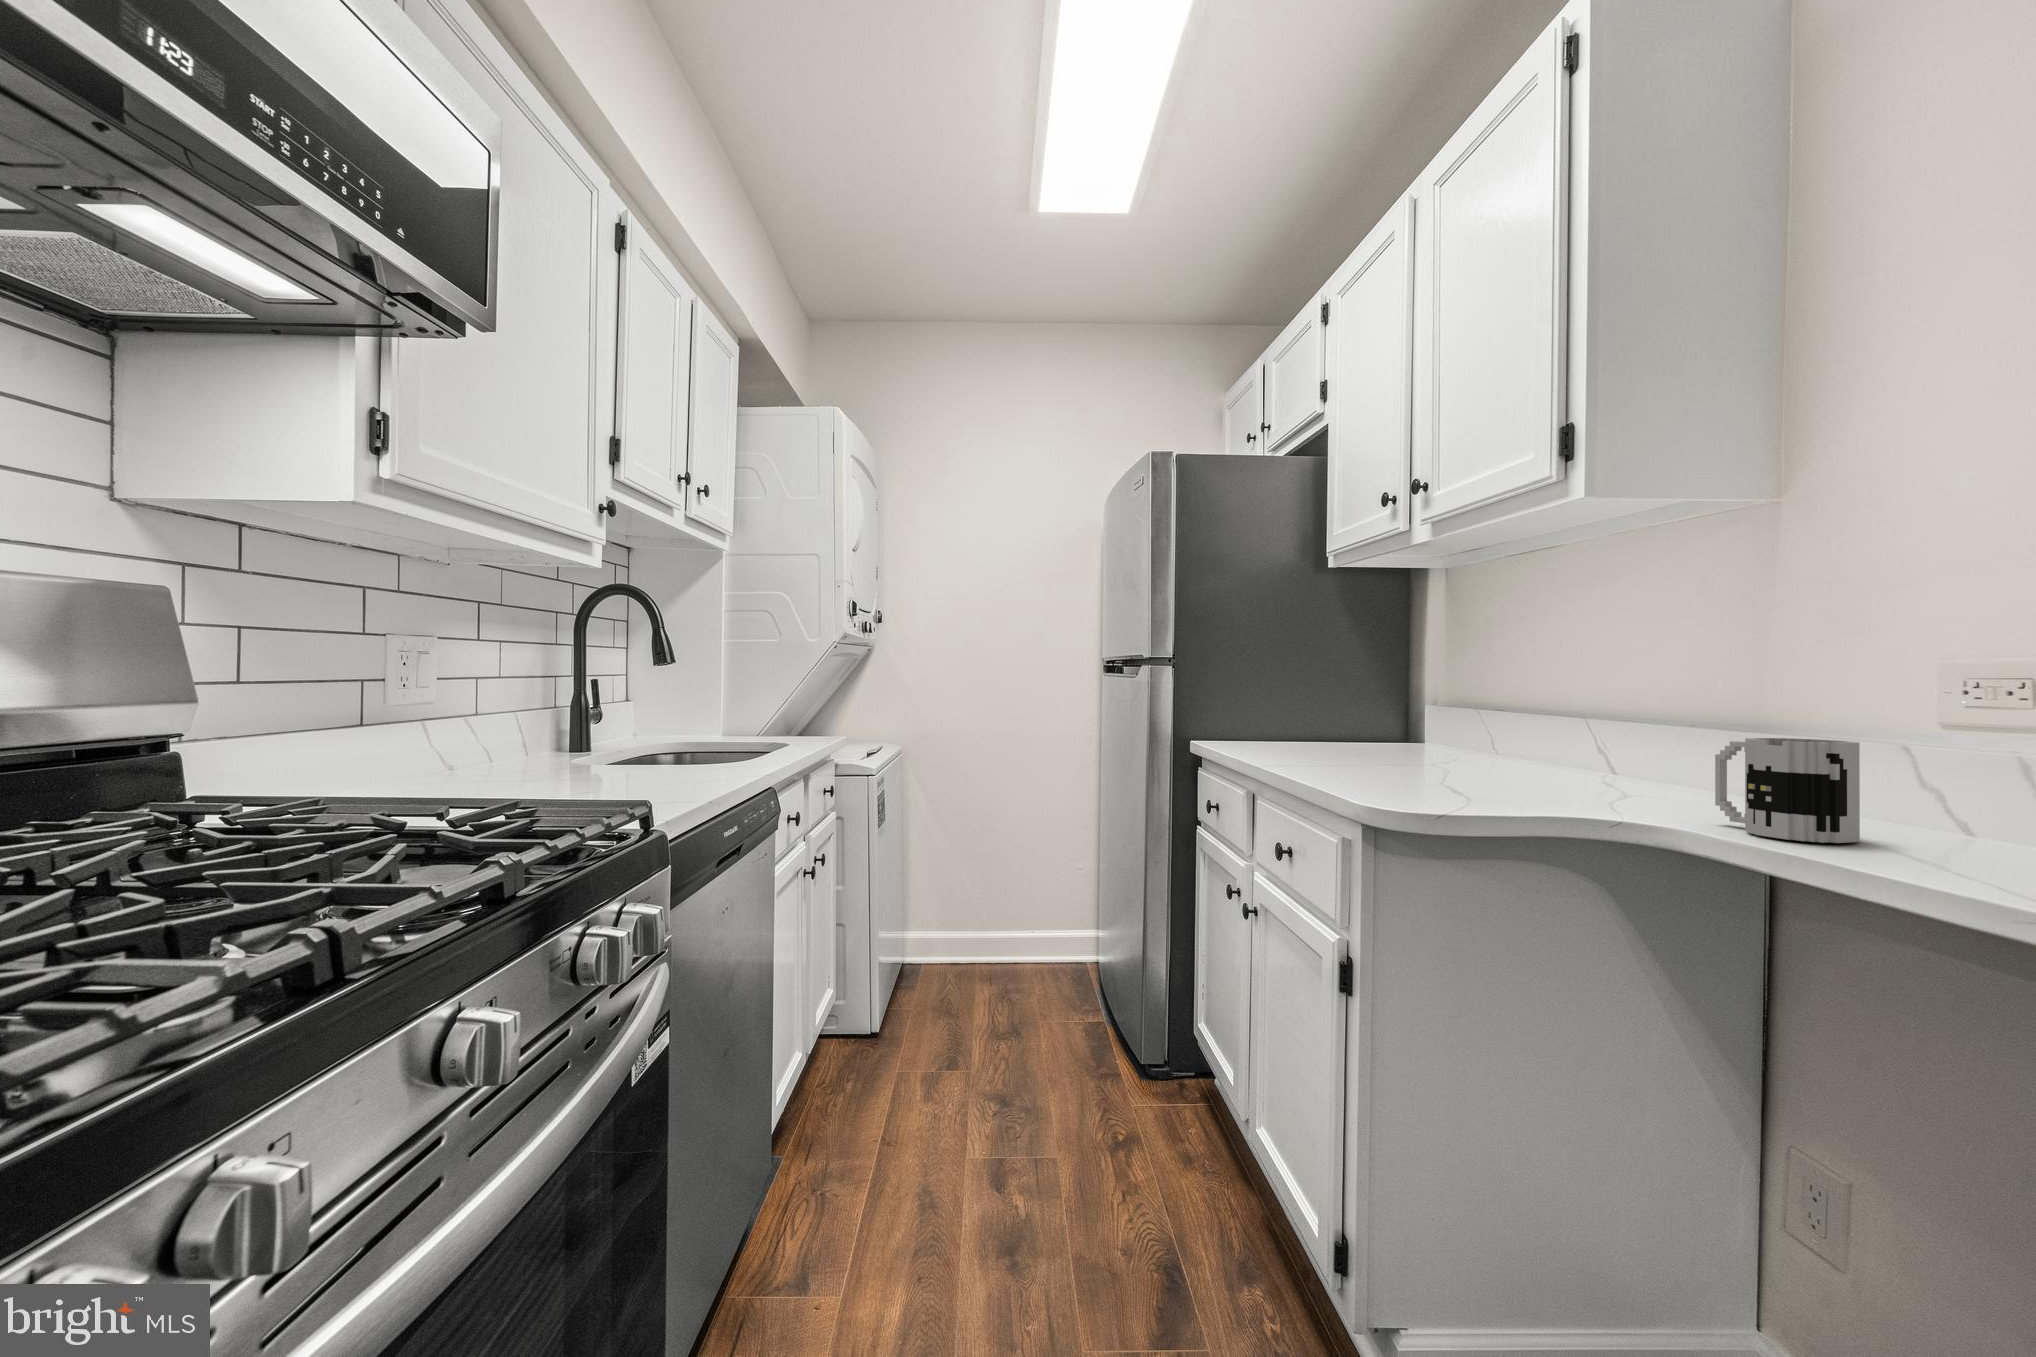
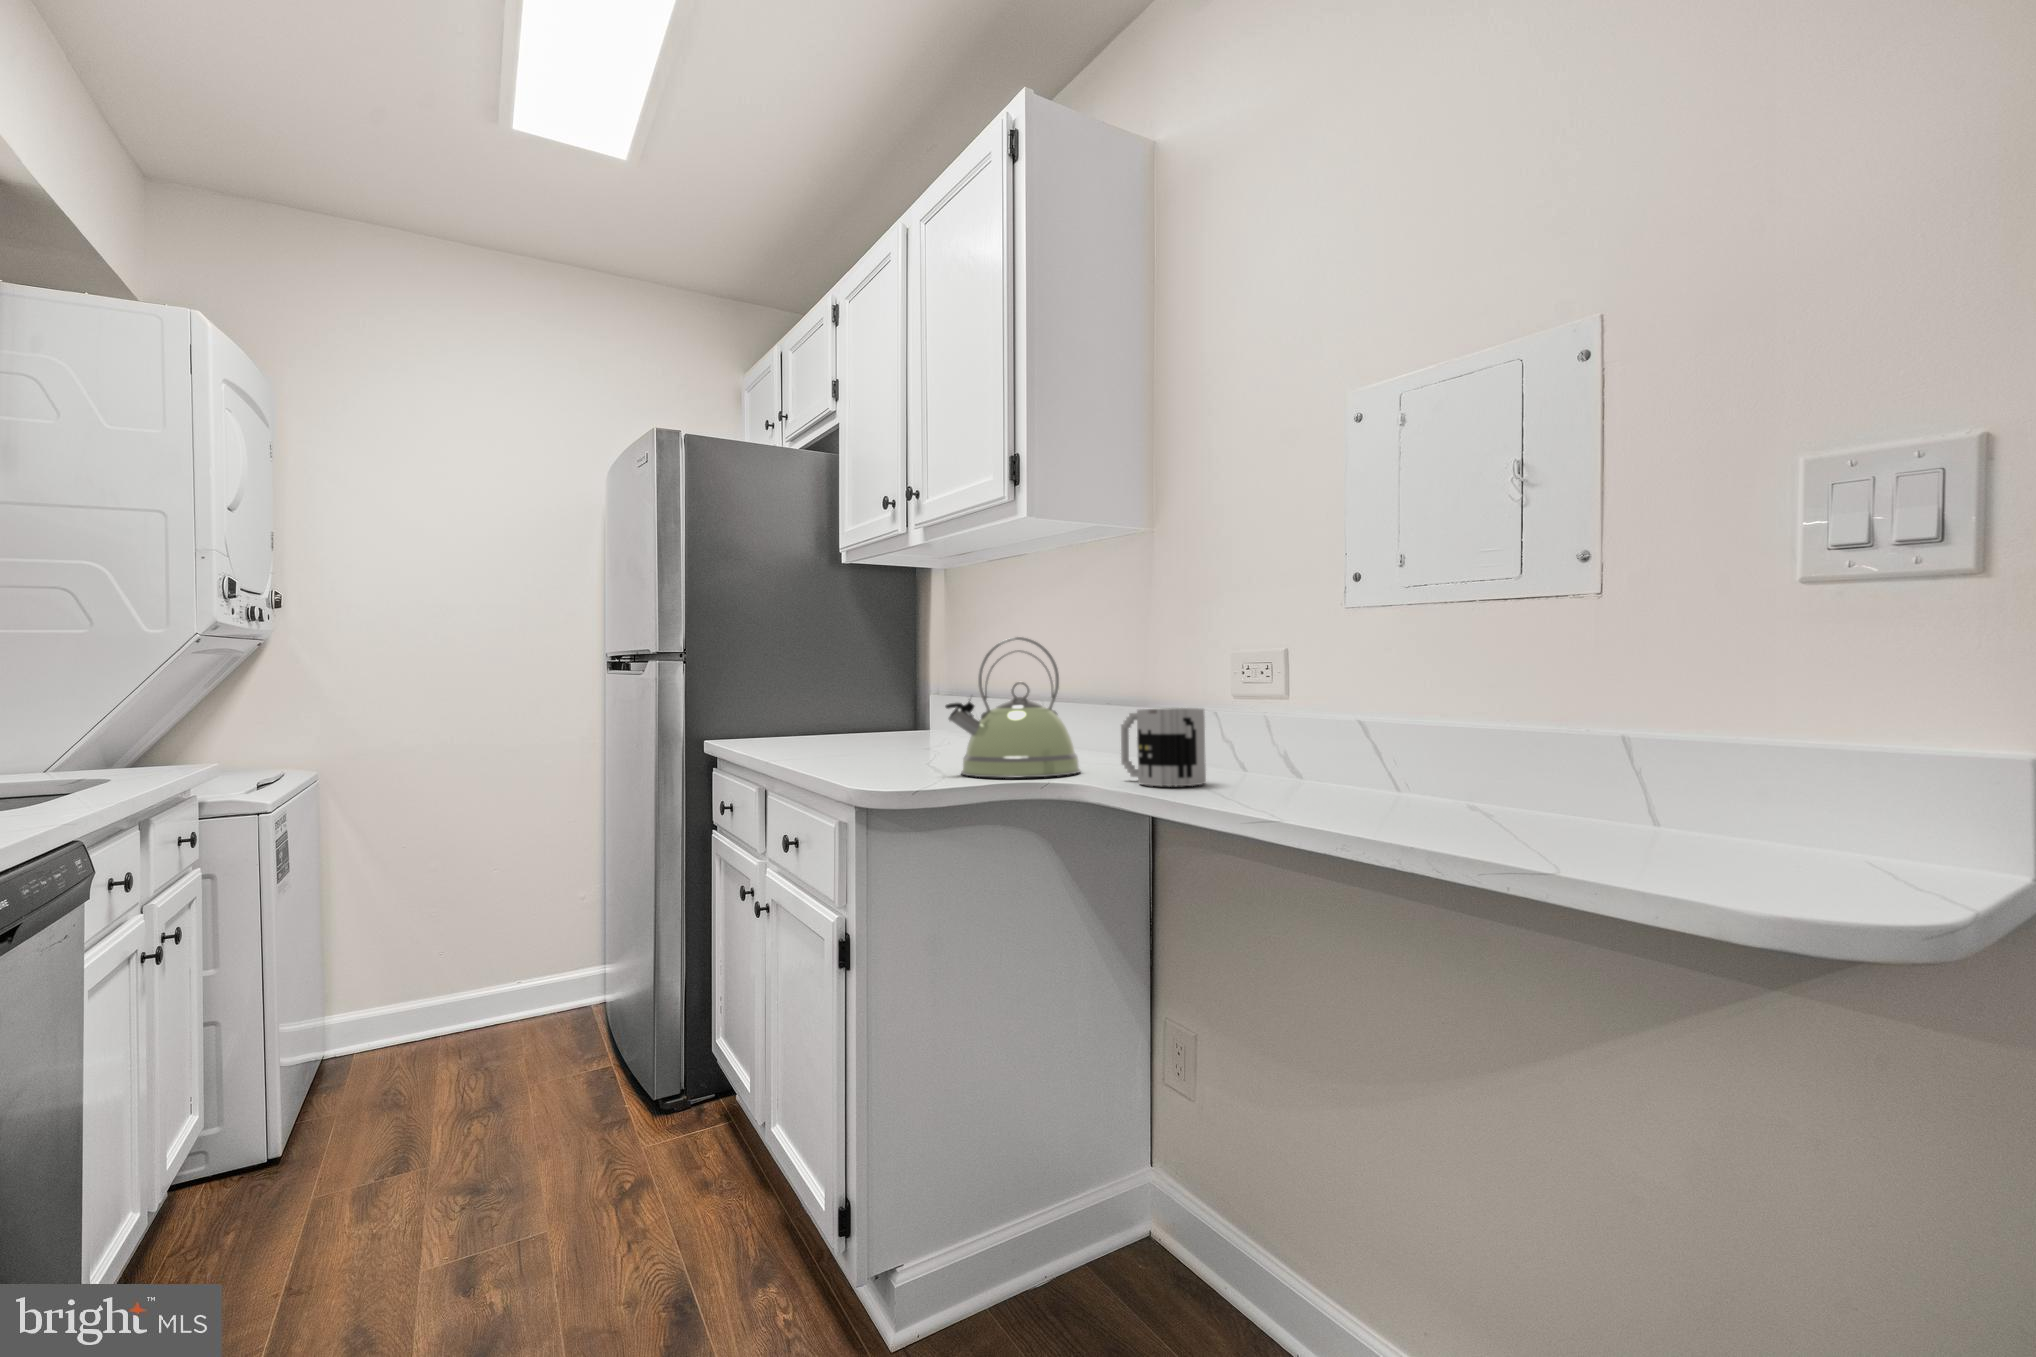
kettle: none [1466,645,1645,810] -> present [945,637,1080,778]

